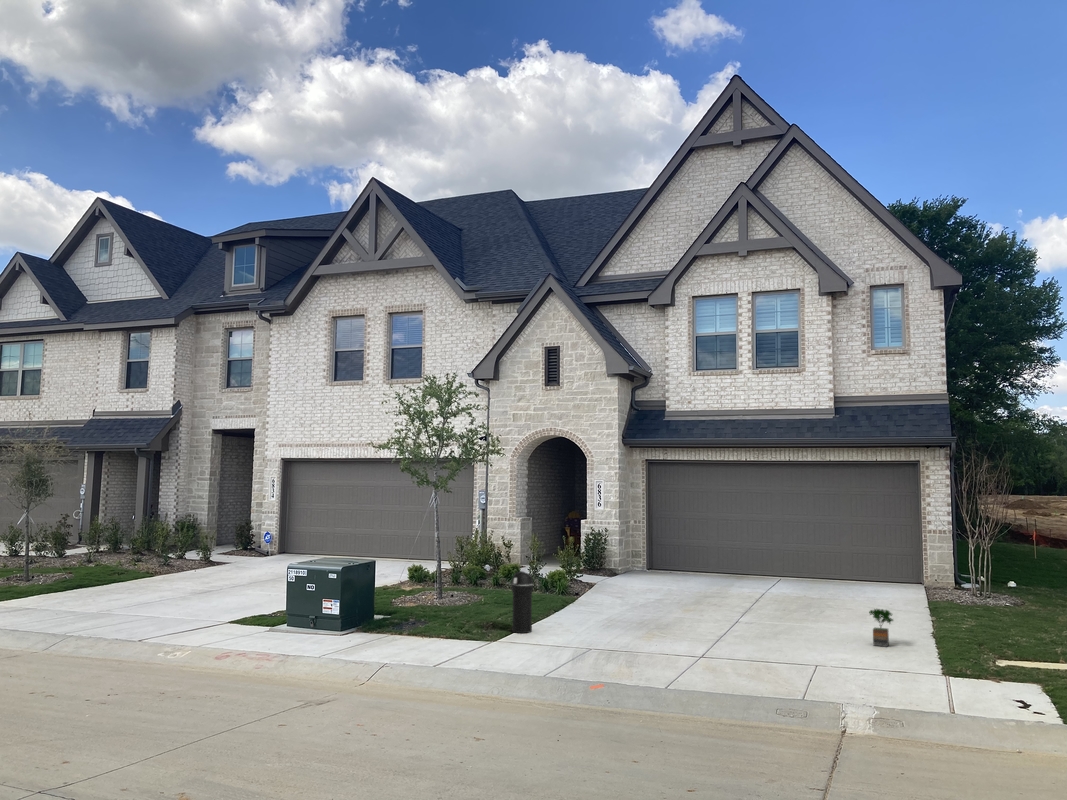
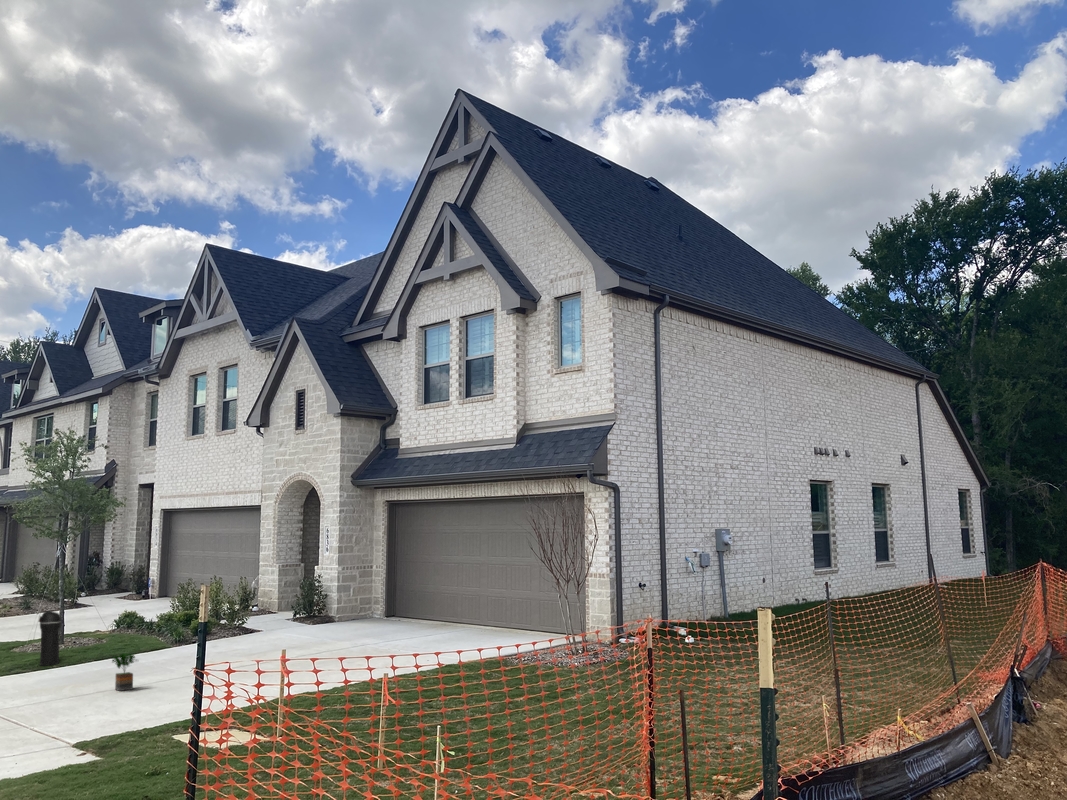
potted tree: present [869,609,893,647] -> present [112,653,135,691]

